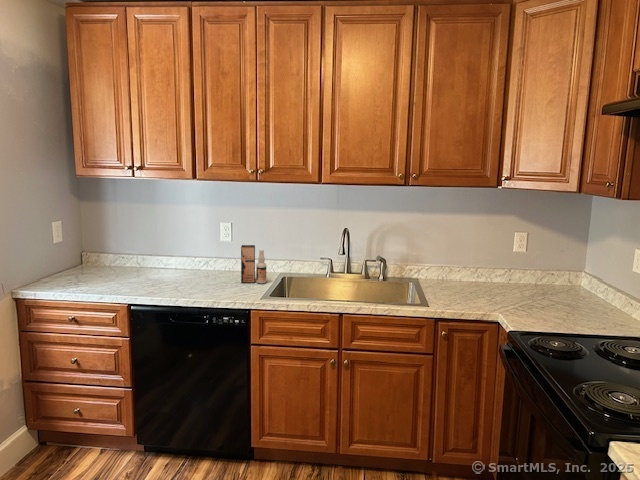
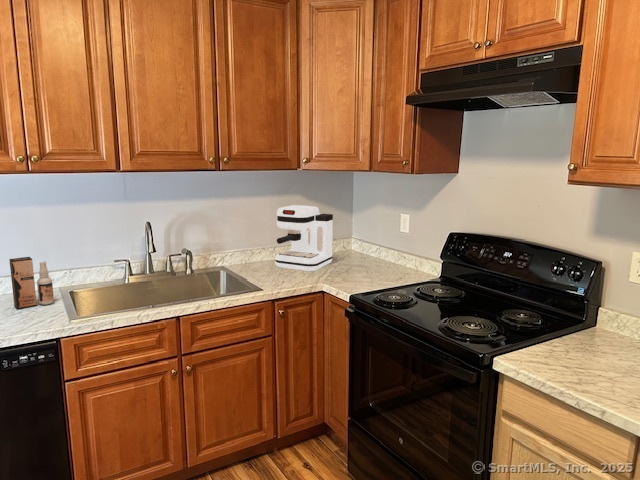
coffee maker: none [463,226,539,300] -> present [275,205,333,272]

